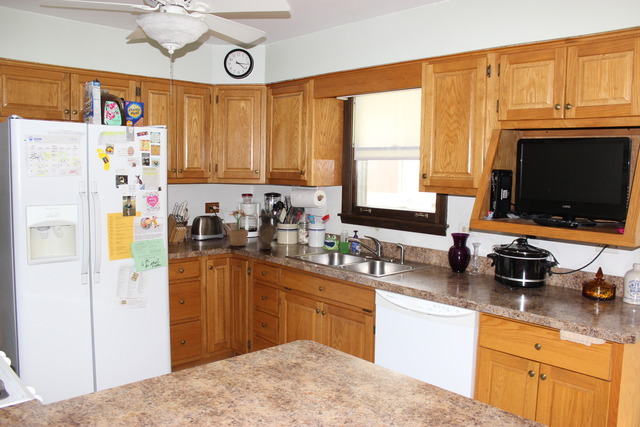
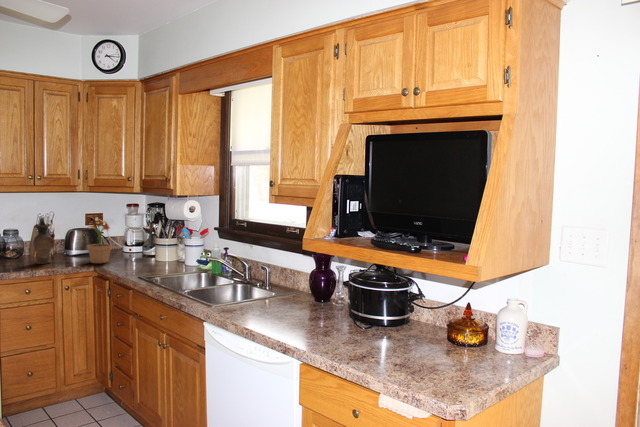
ceramic pitcher: present [259,209,276,249] -> present [33,218,54,264]

